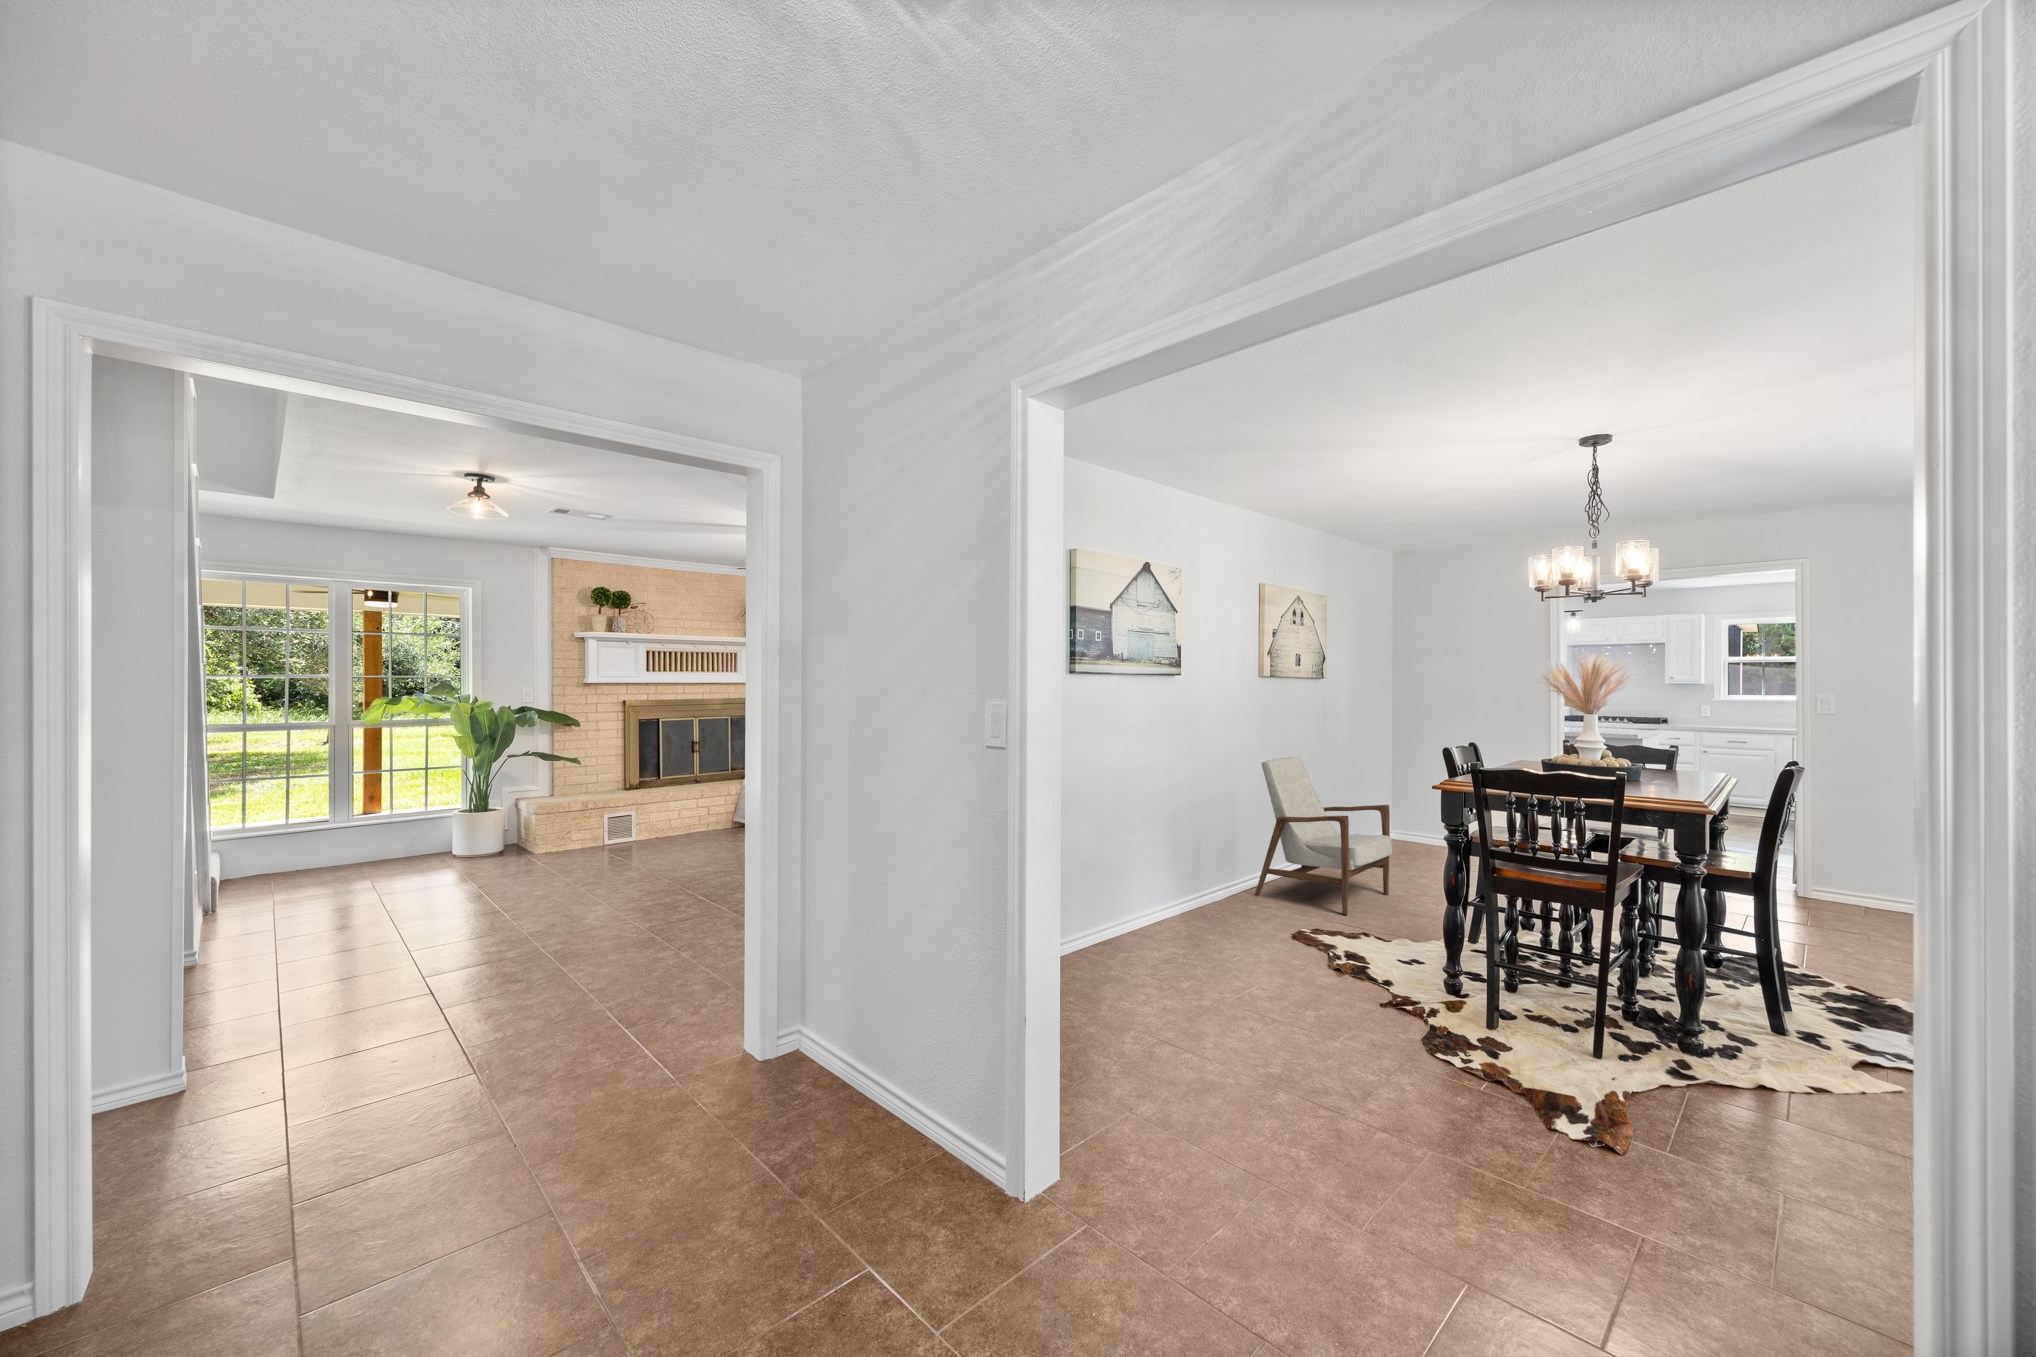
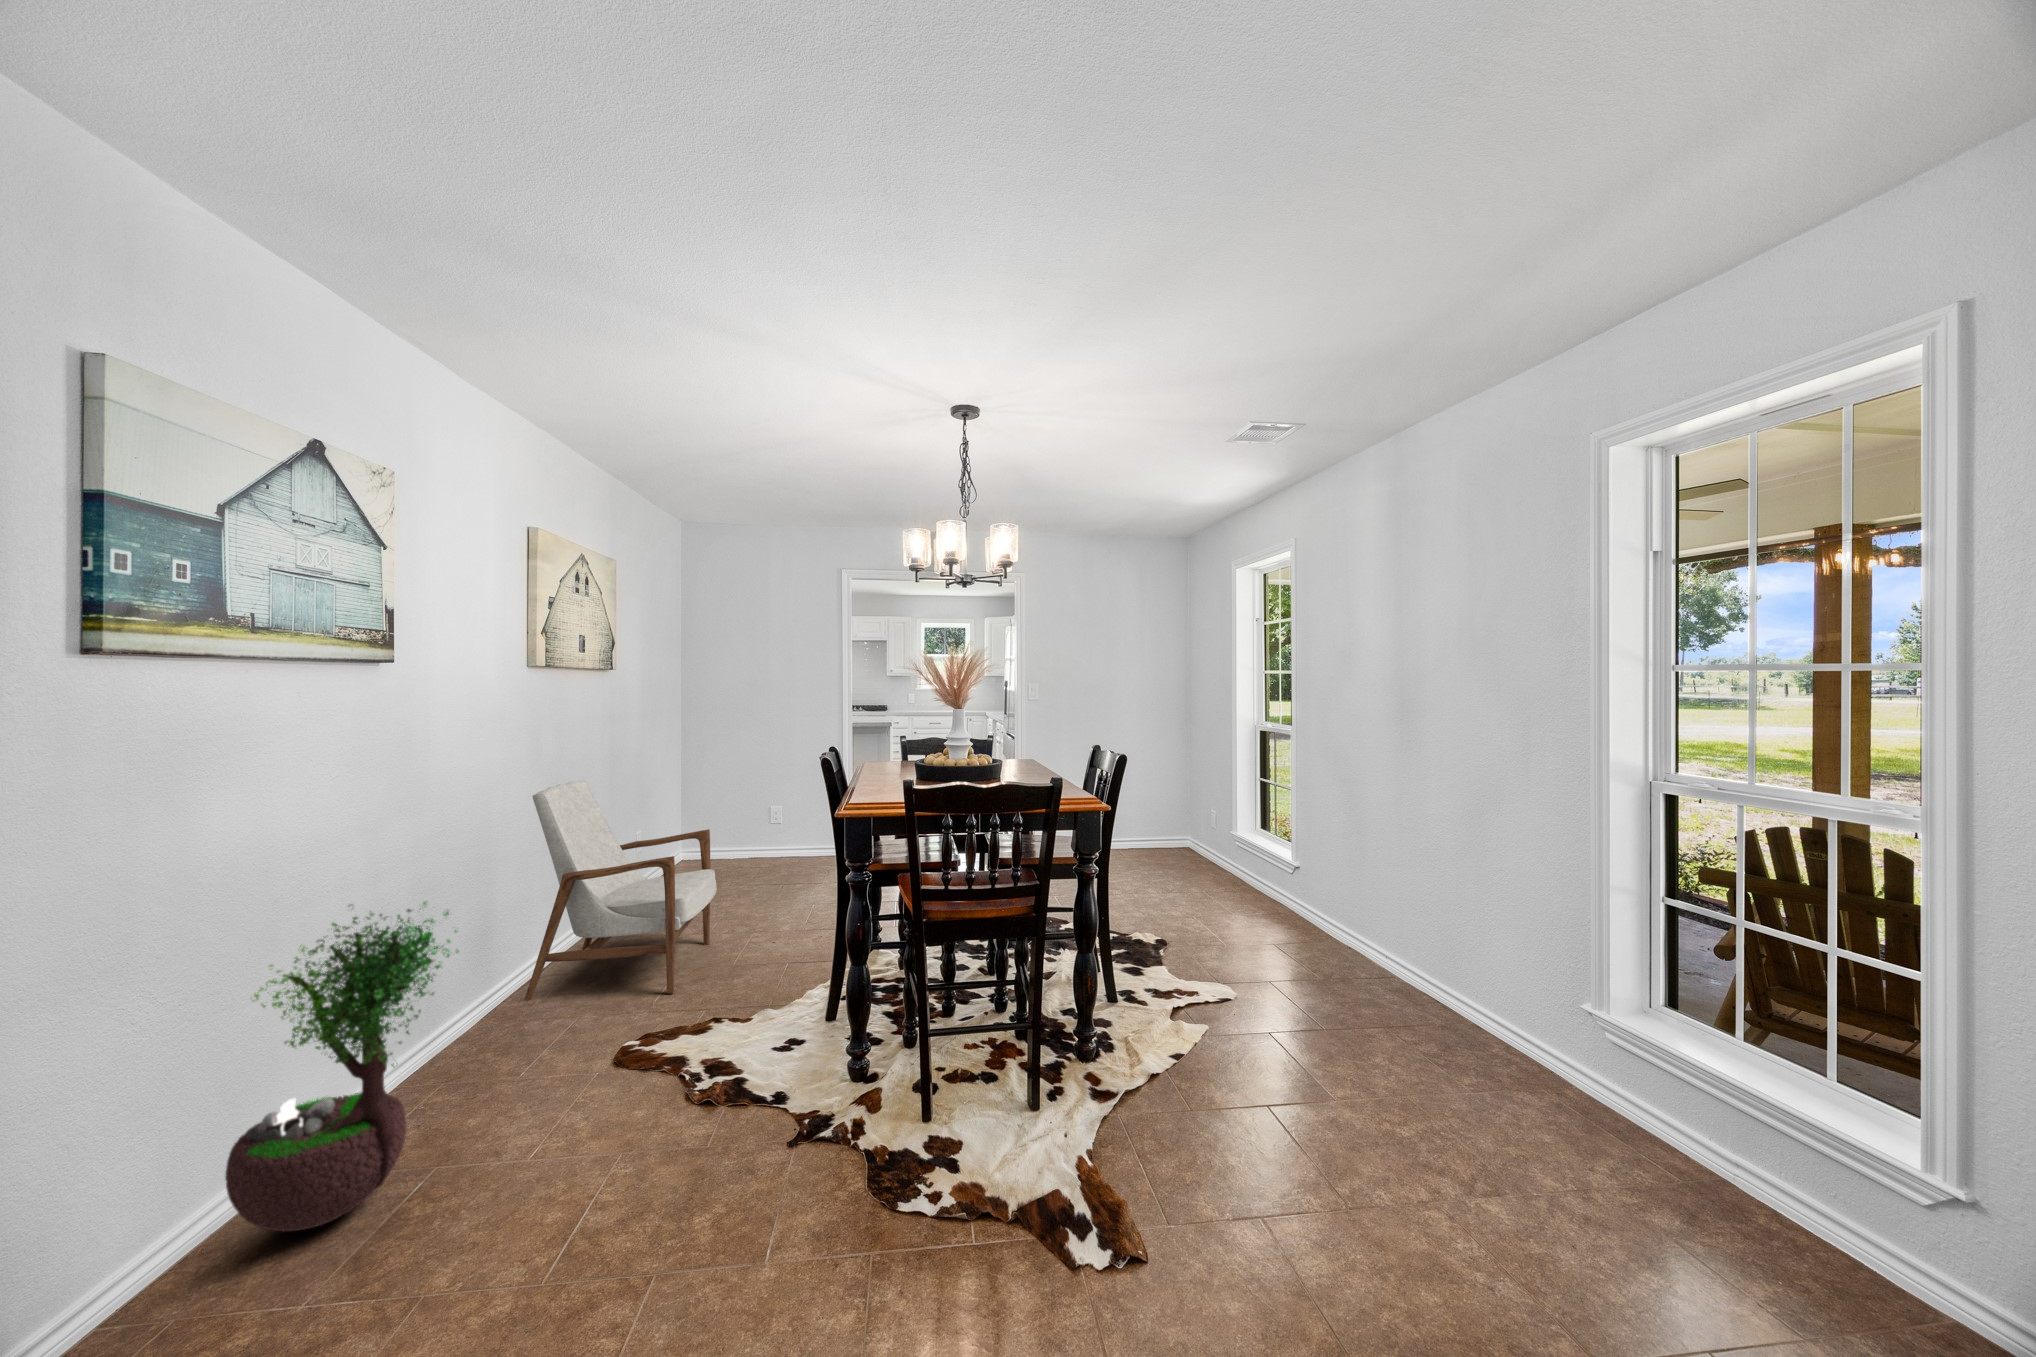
potted tree: none [1109,797,1202,953] -> present [225,902,458,1231]

